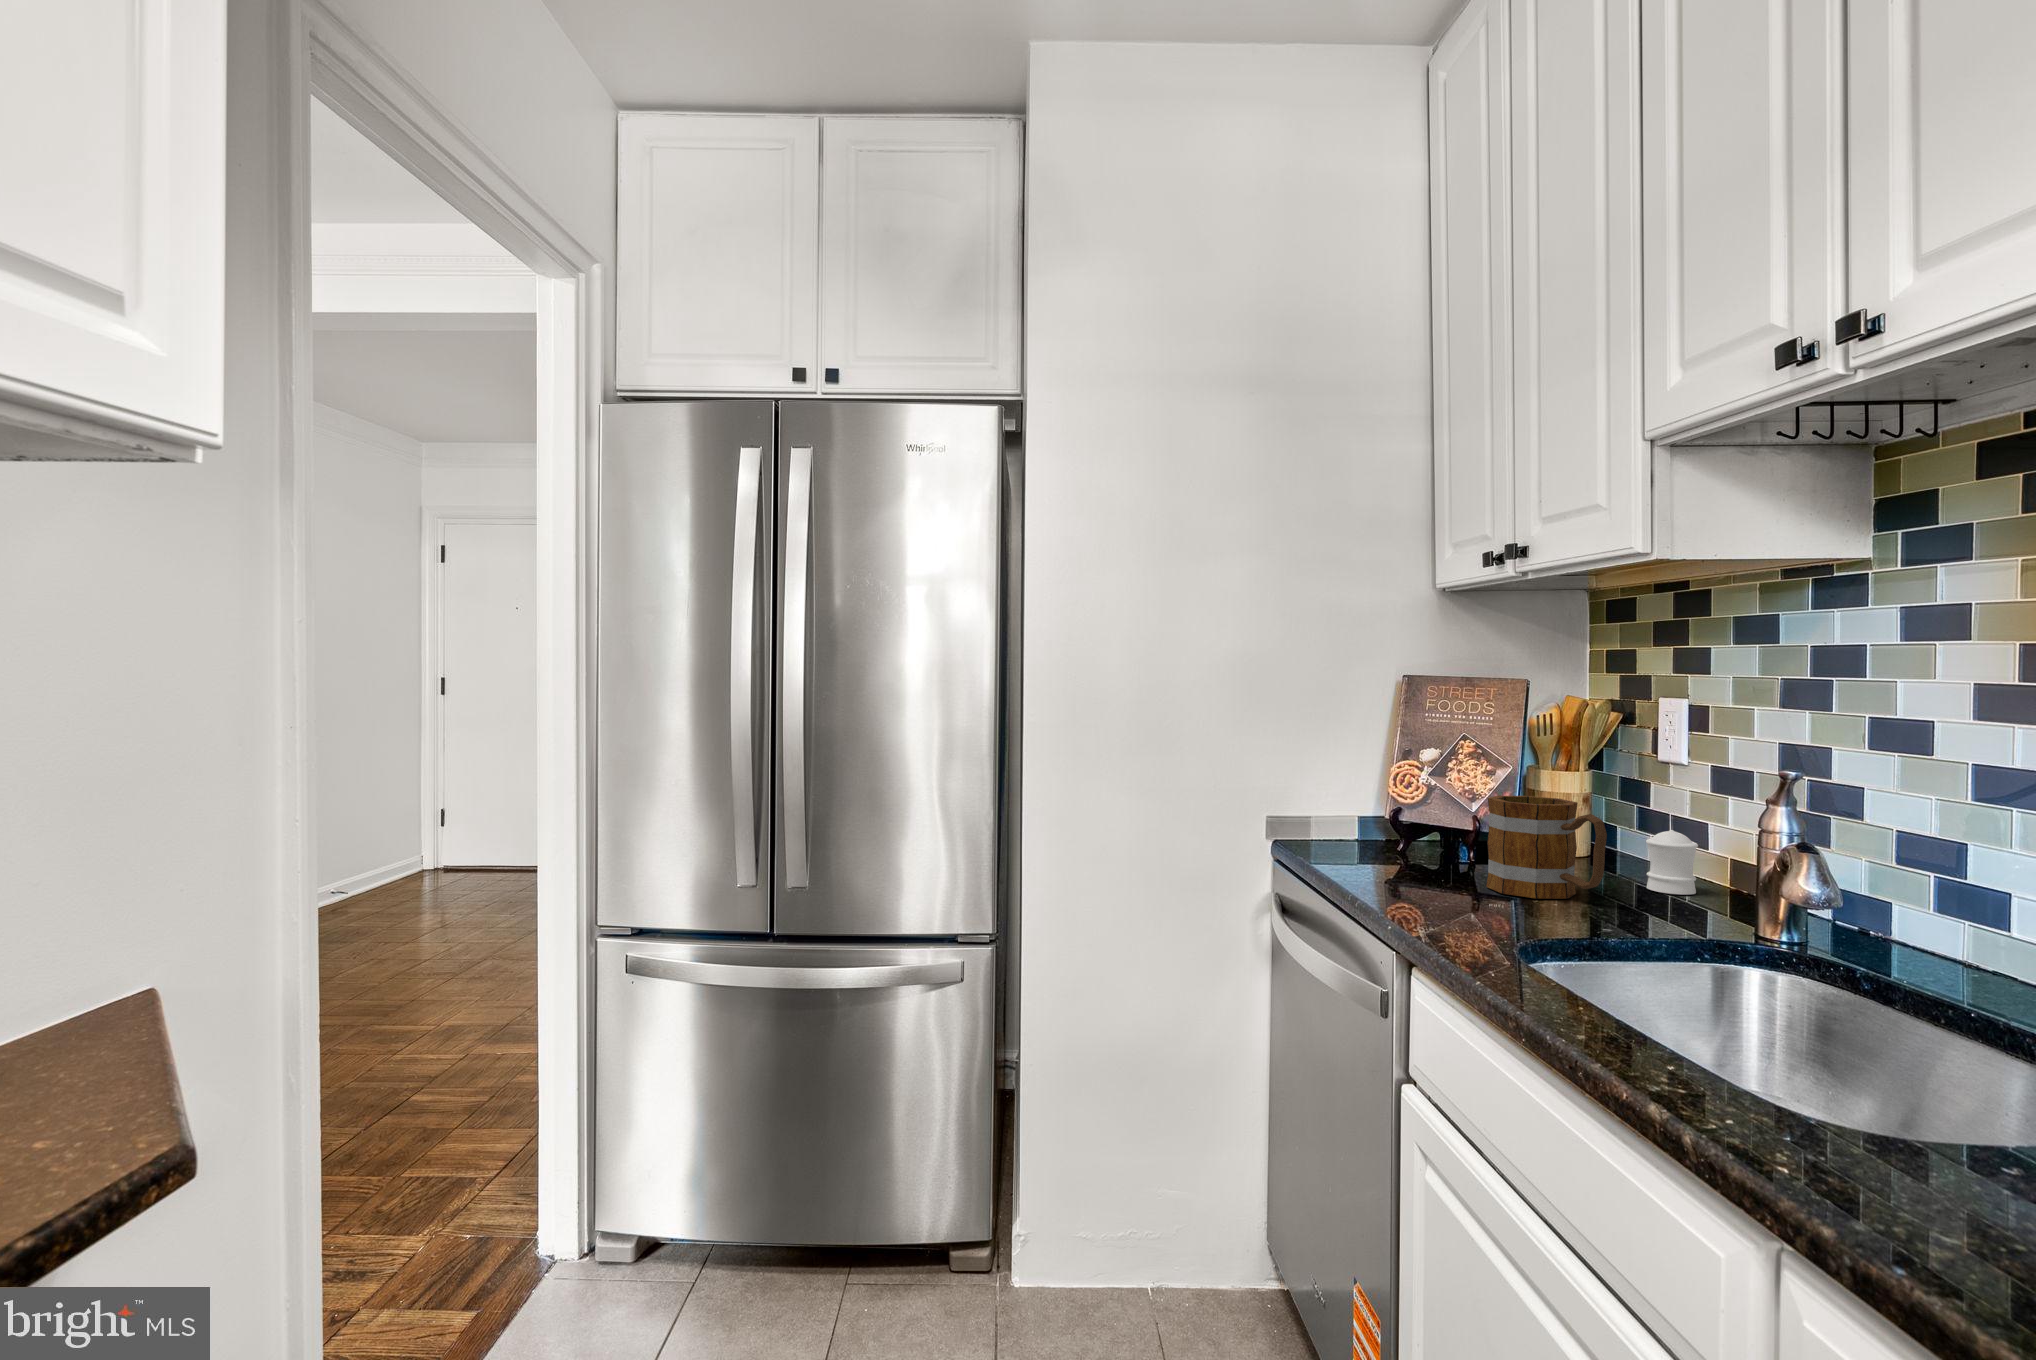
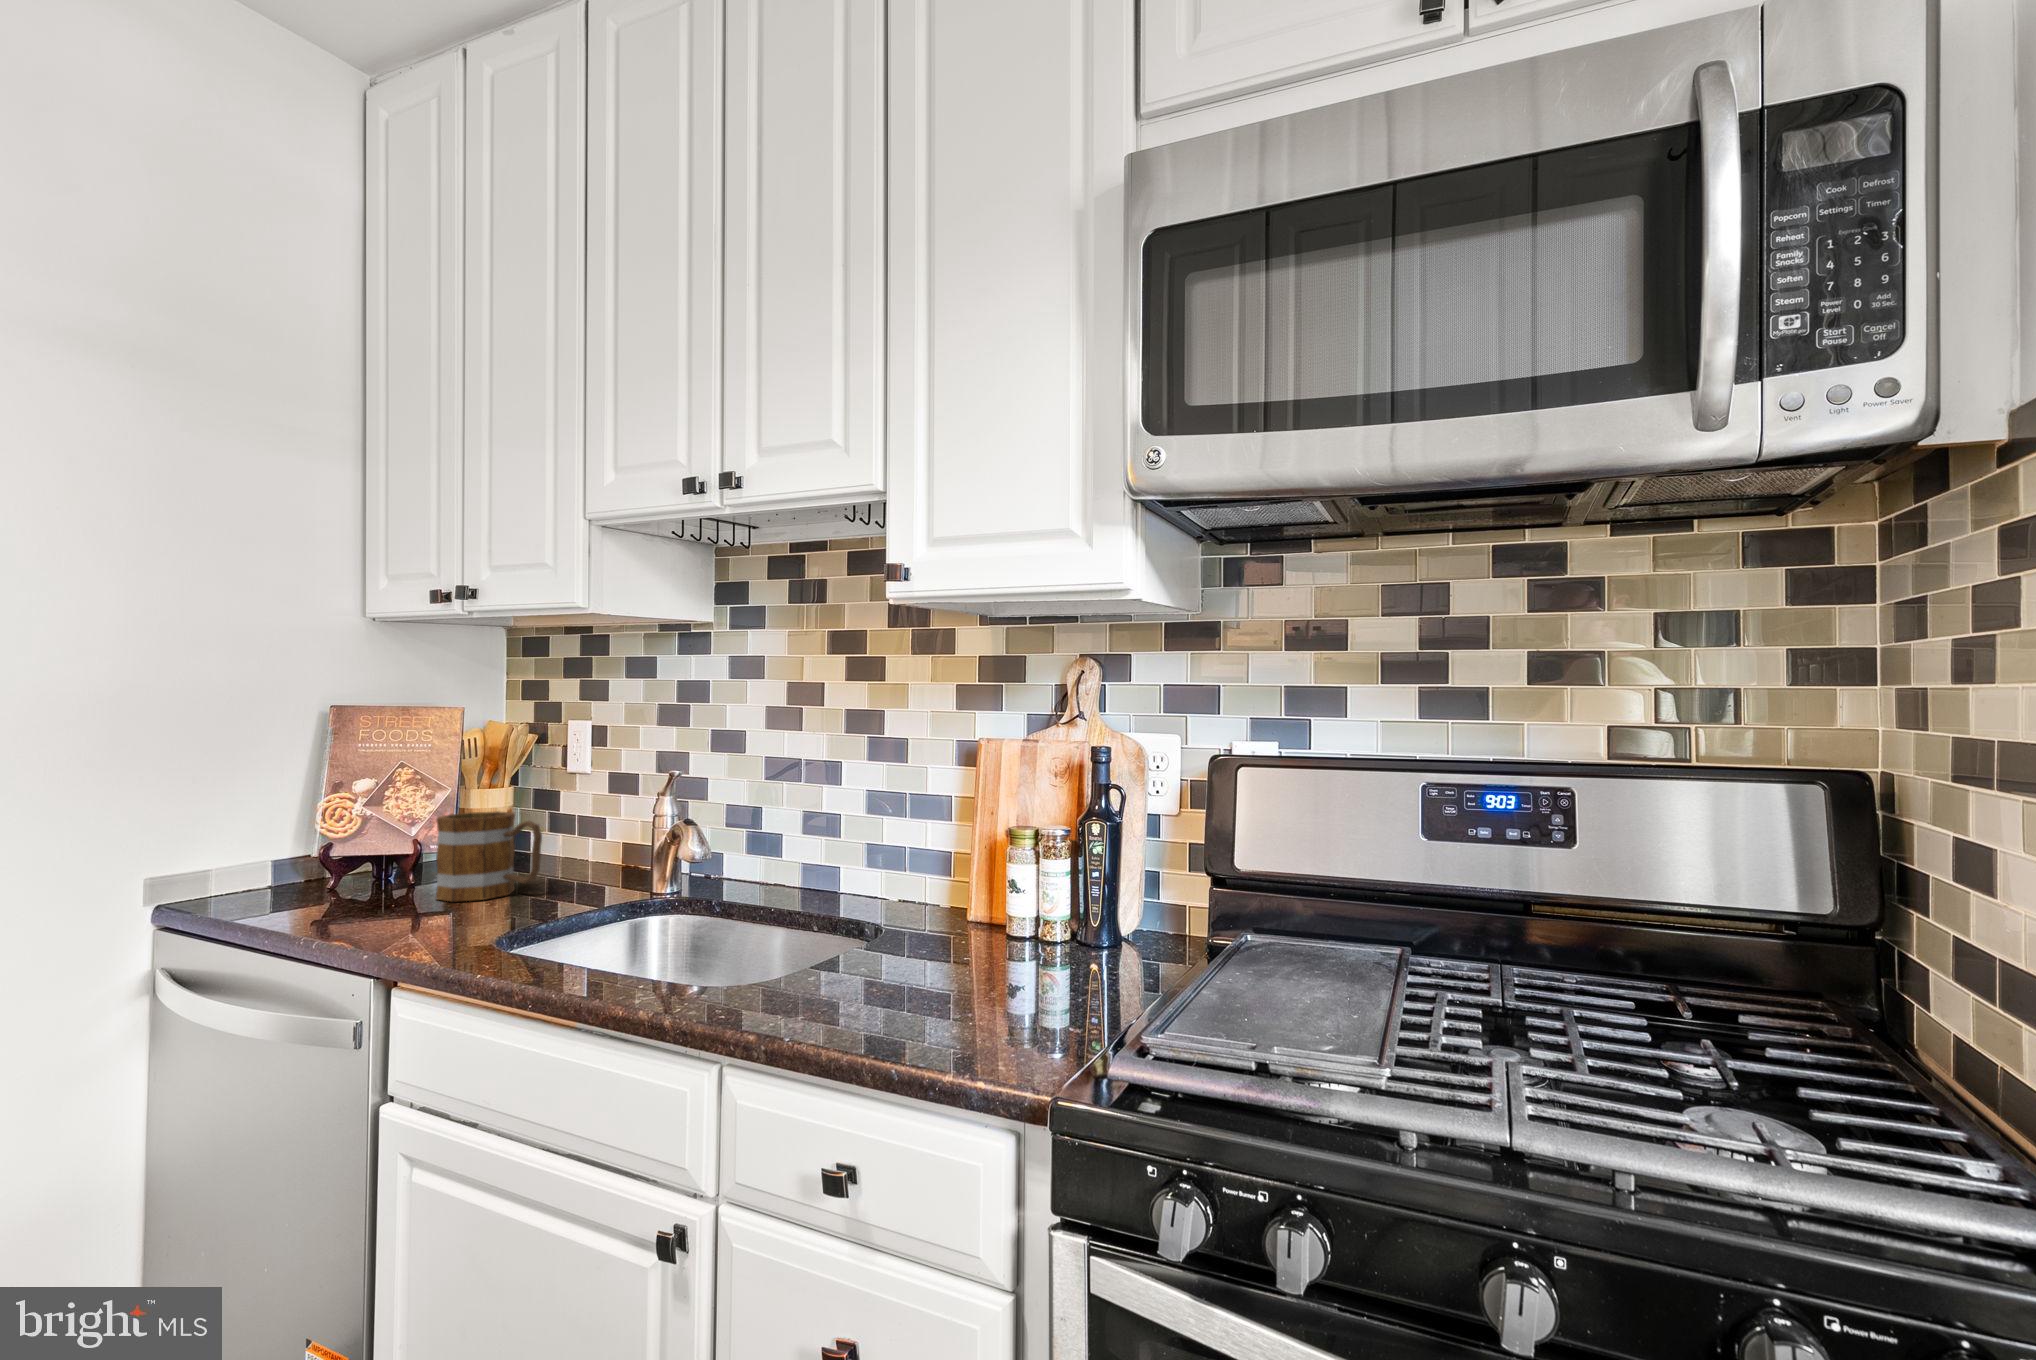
salt shaker: present [1646,830,1698,895] -> none [566,826,604,877]

